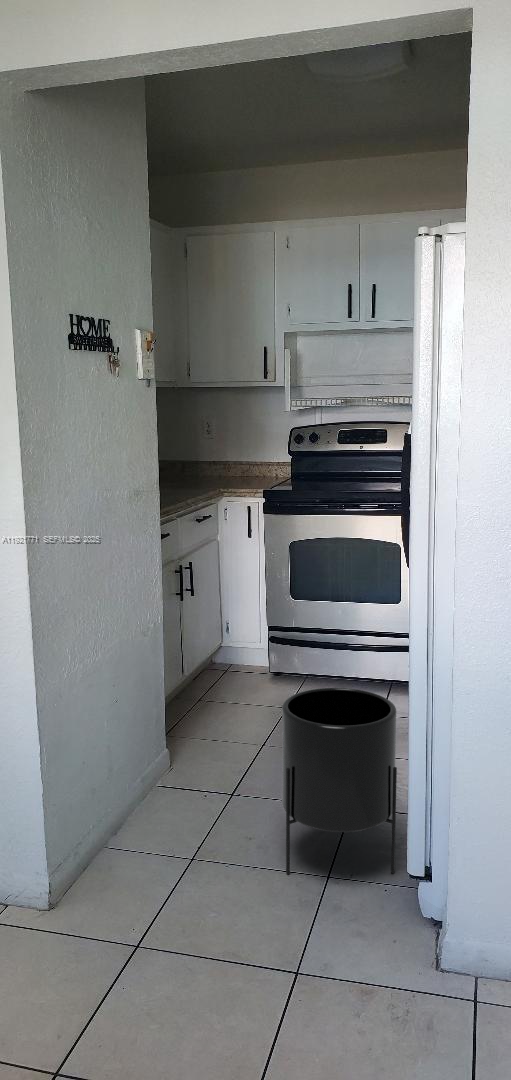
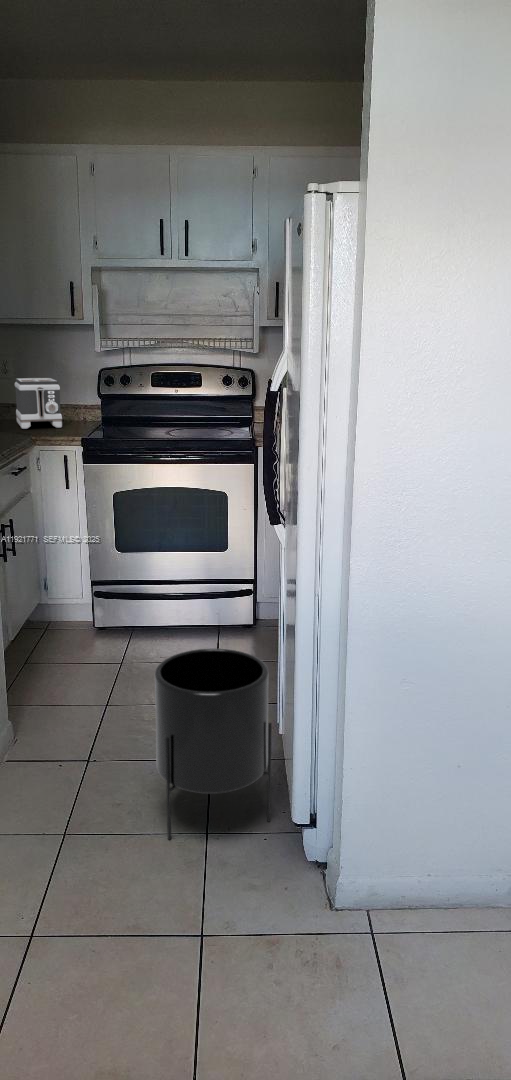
toaster: none [215,437,253,482] -> present [15,378,62,429]

